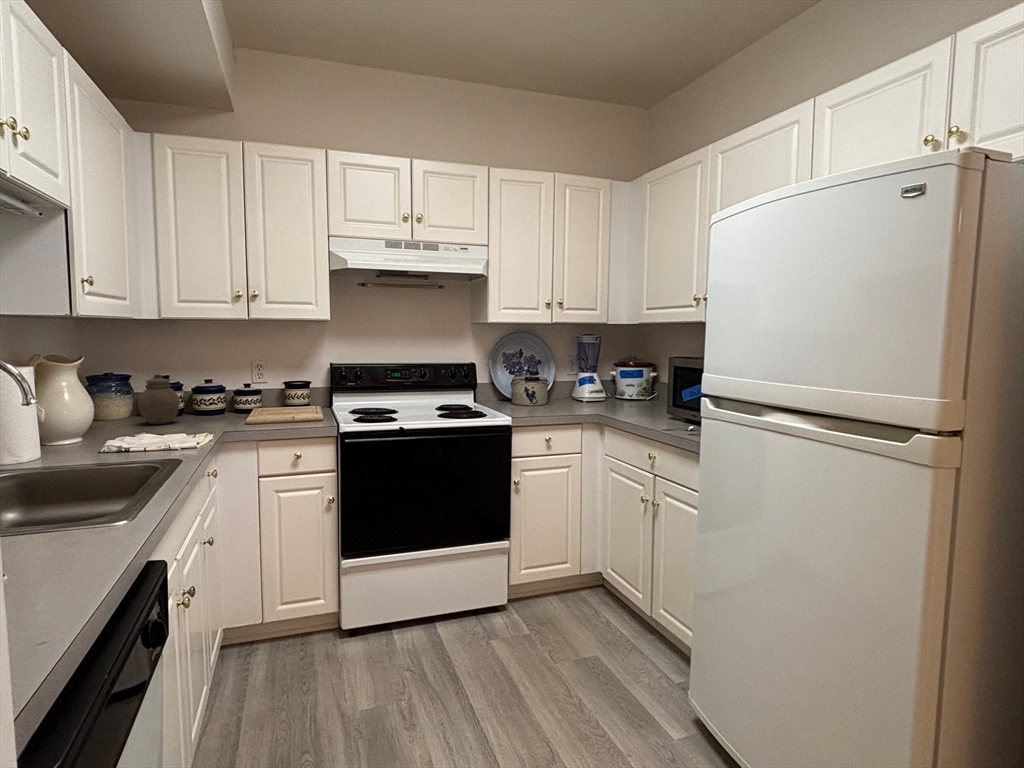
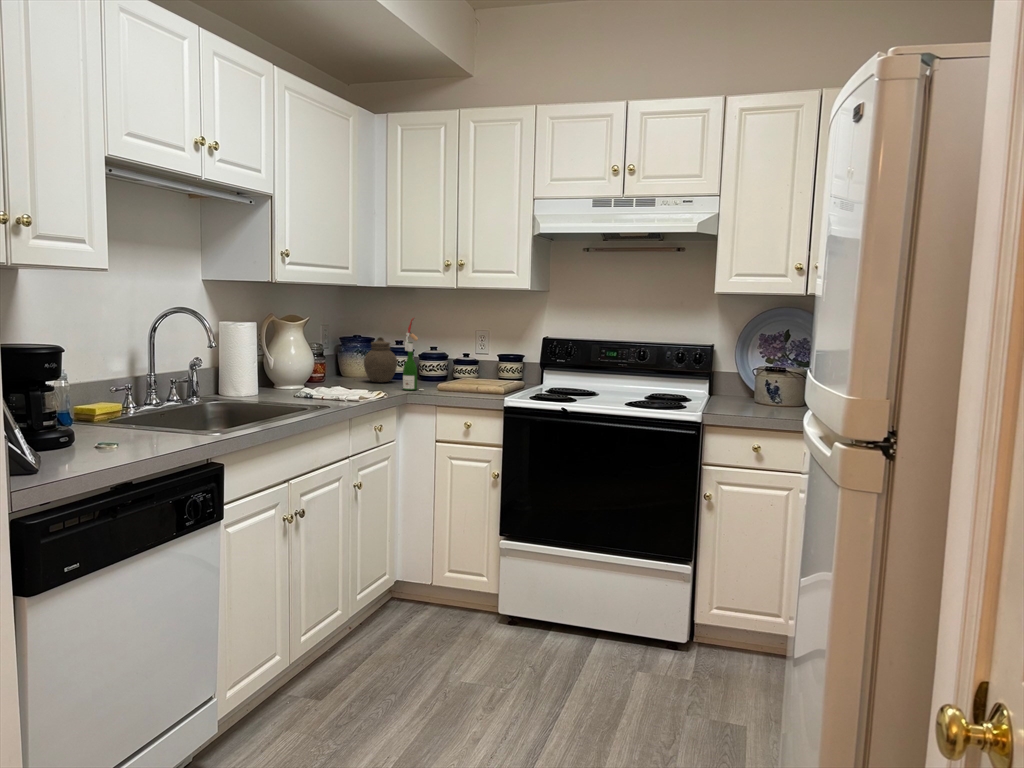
wine bottle: none [208,350,236,428] -> present [403,318,424,390]

